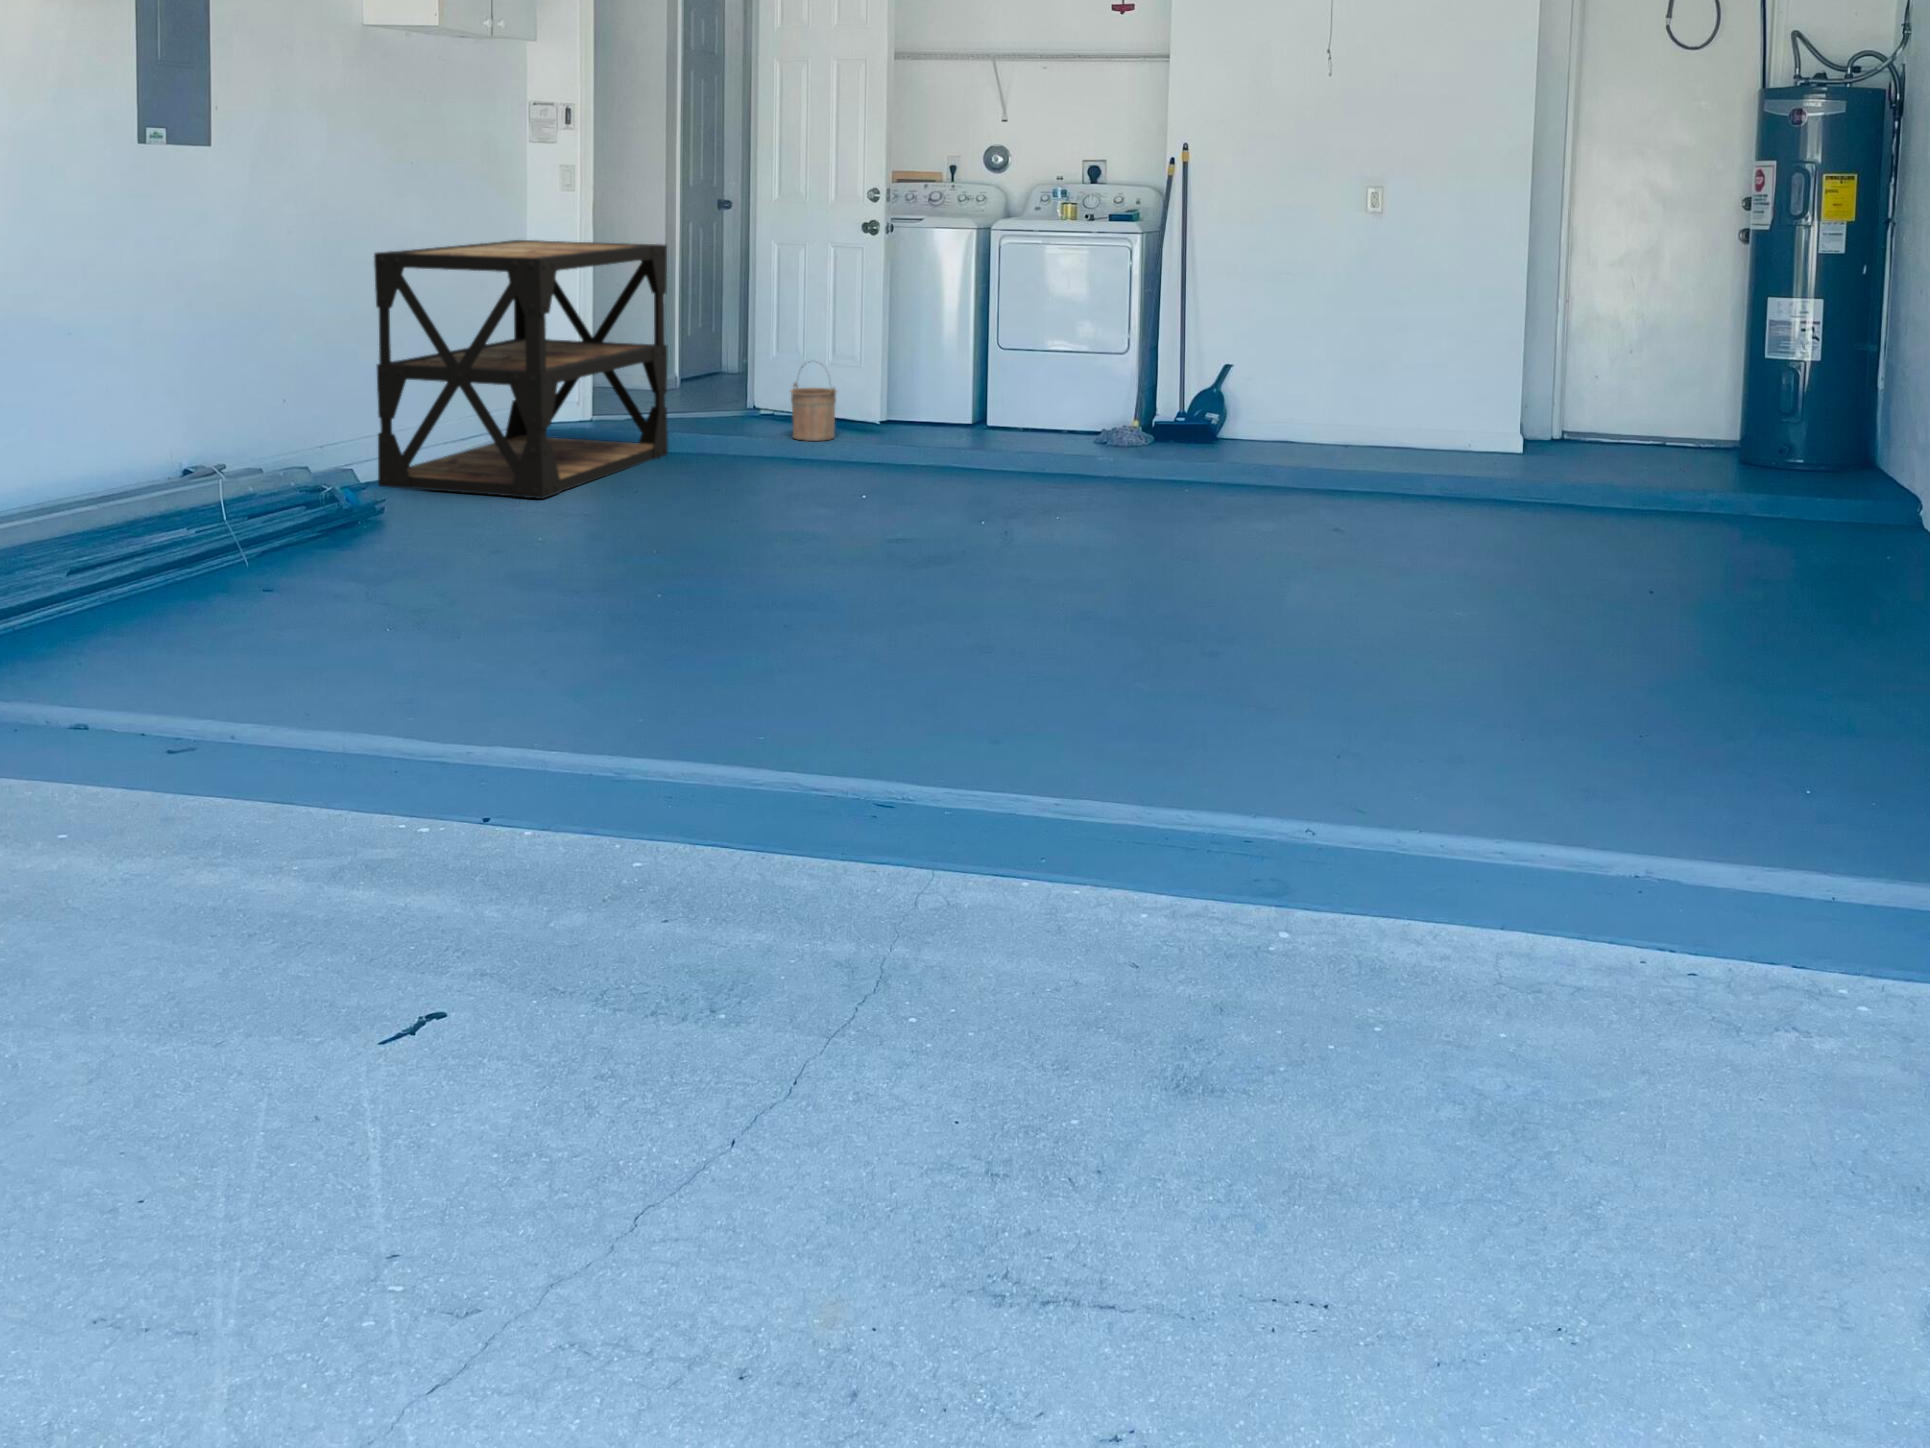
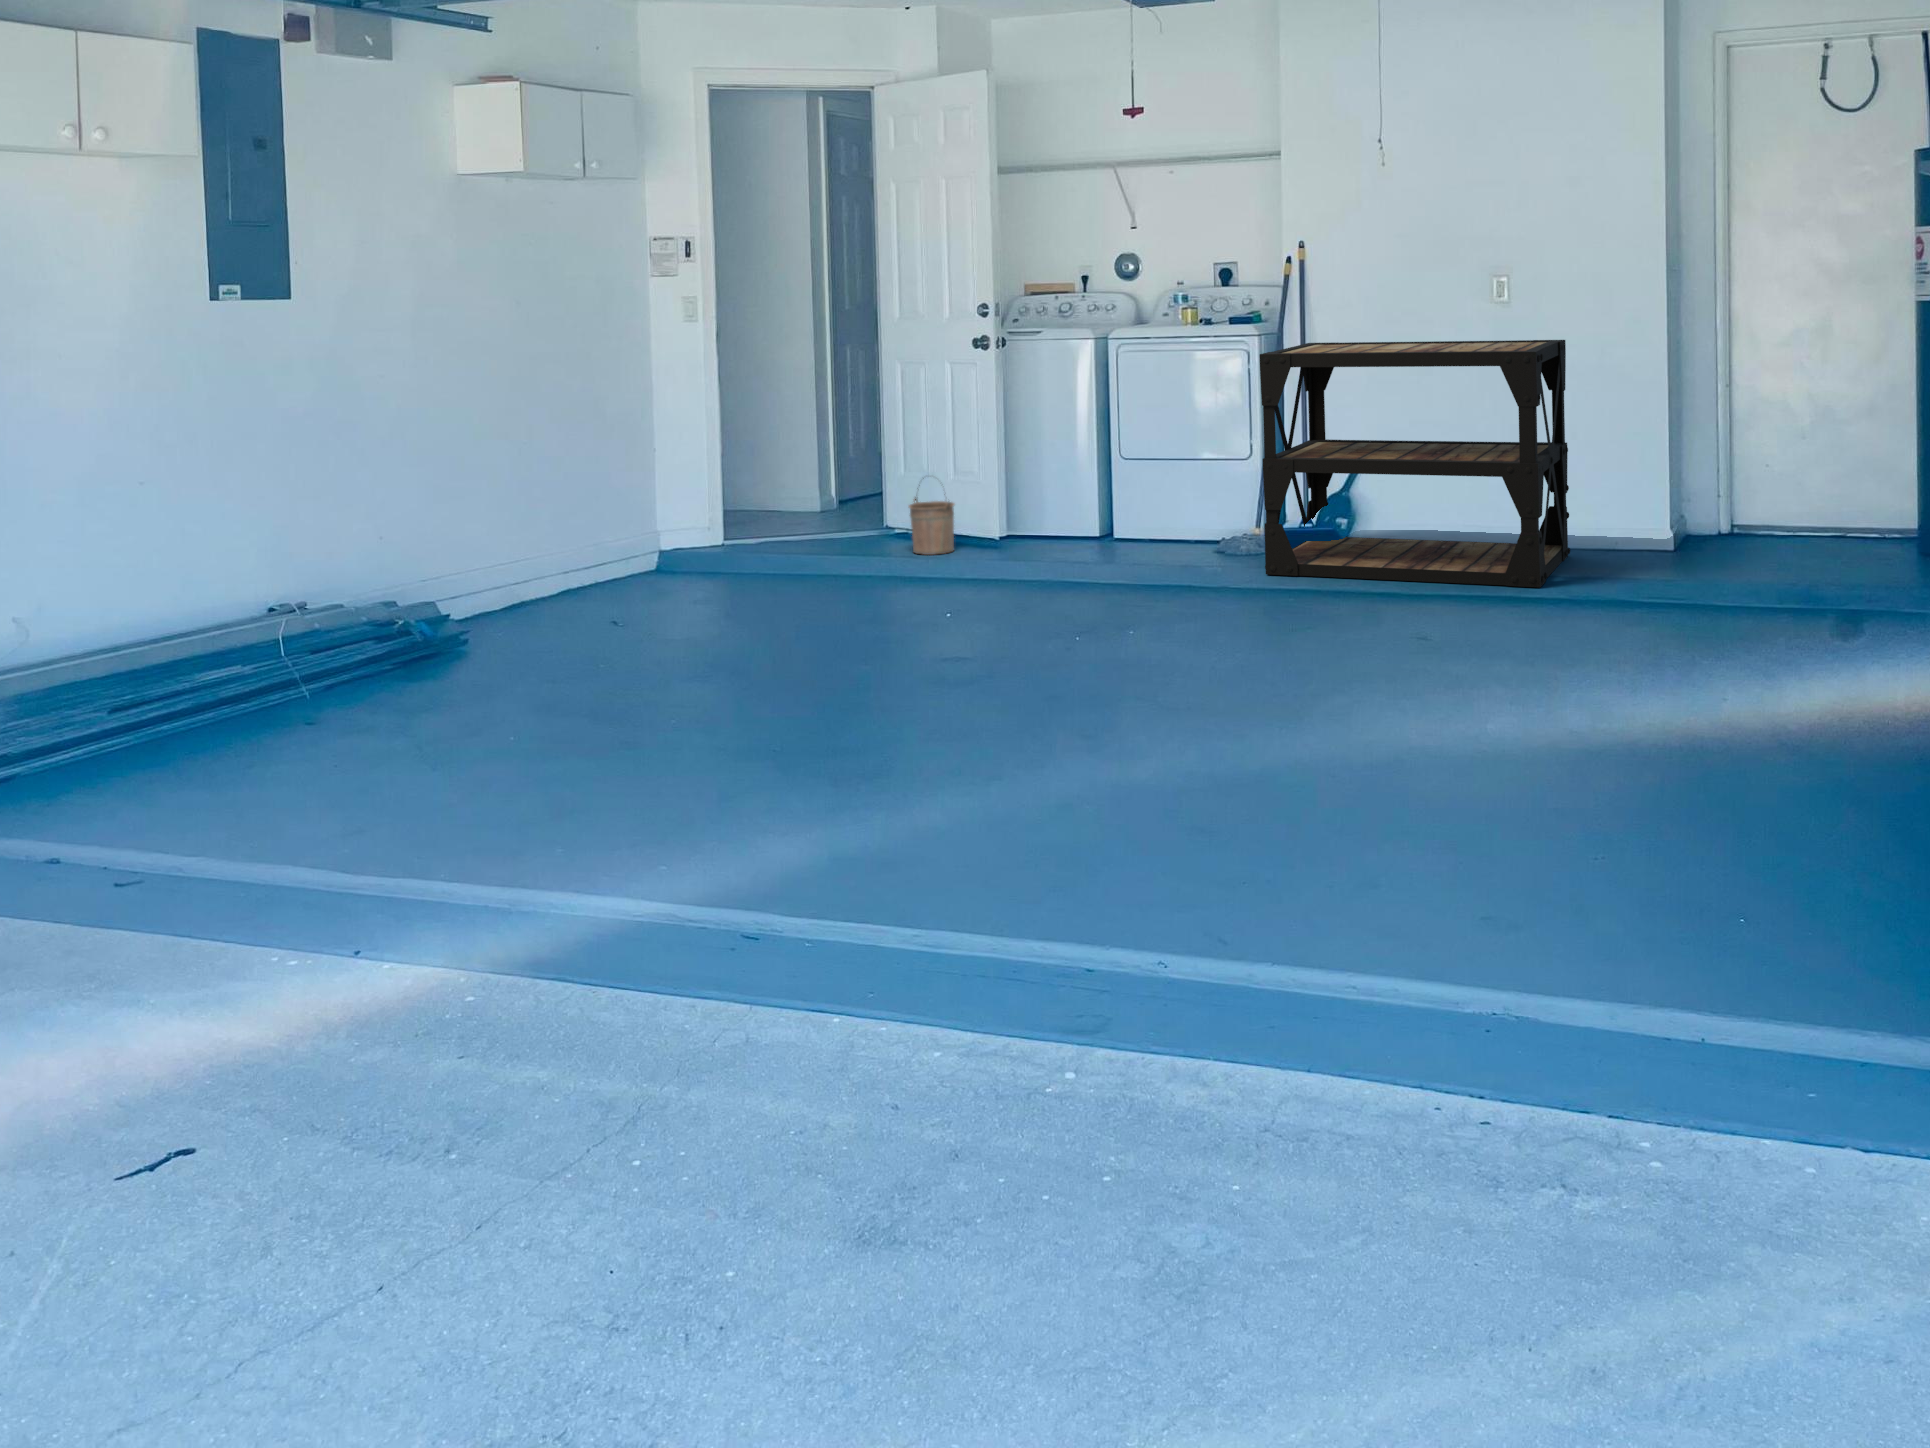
shelving unit: present [374,240,668,499] -> present [1260,340,1570,587]

